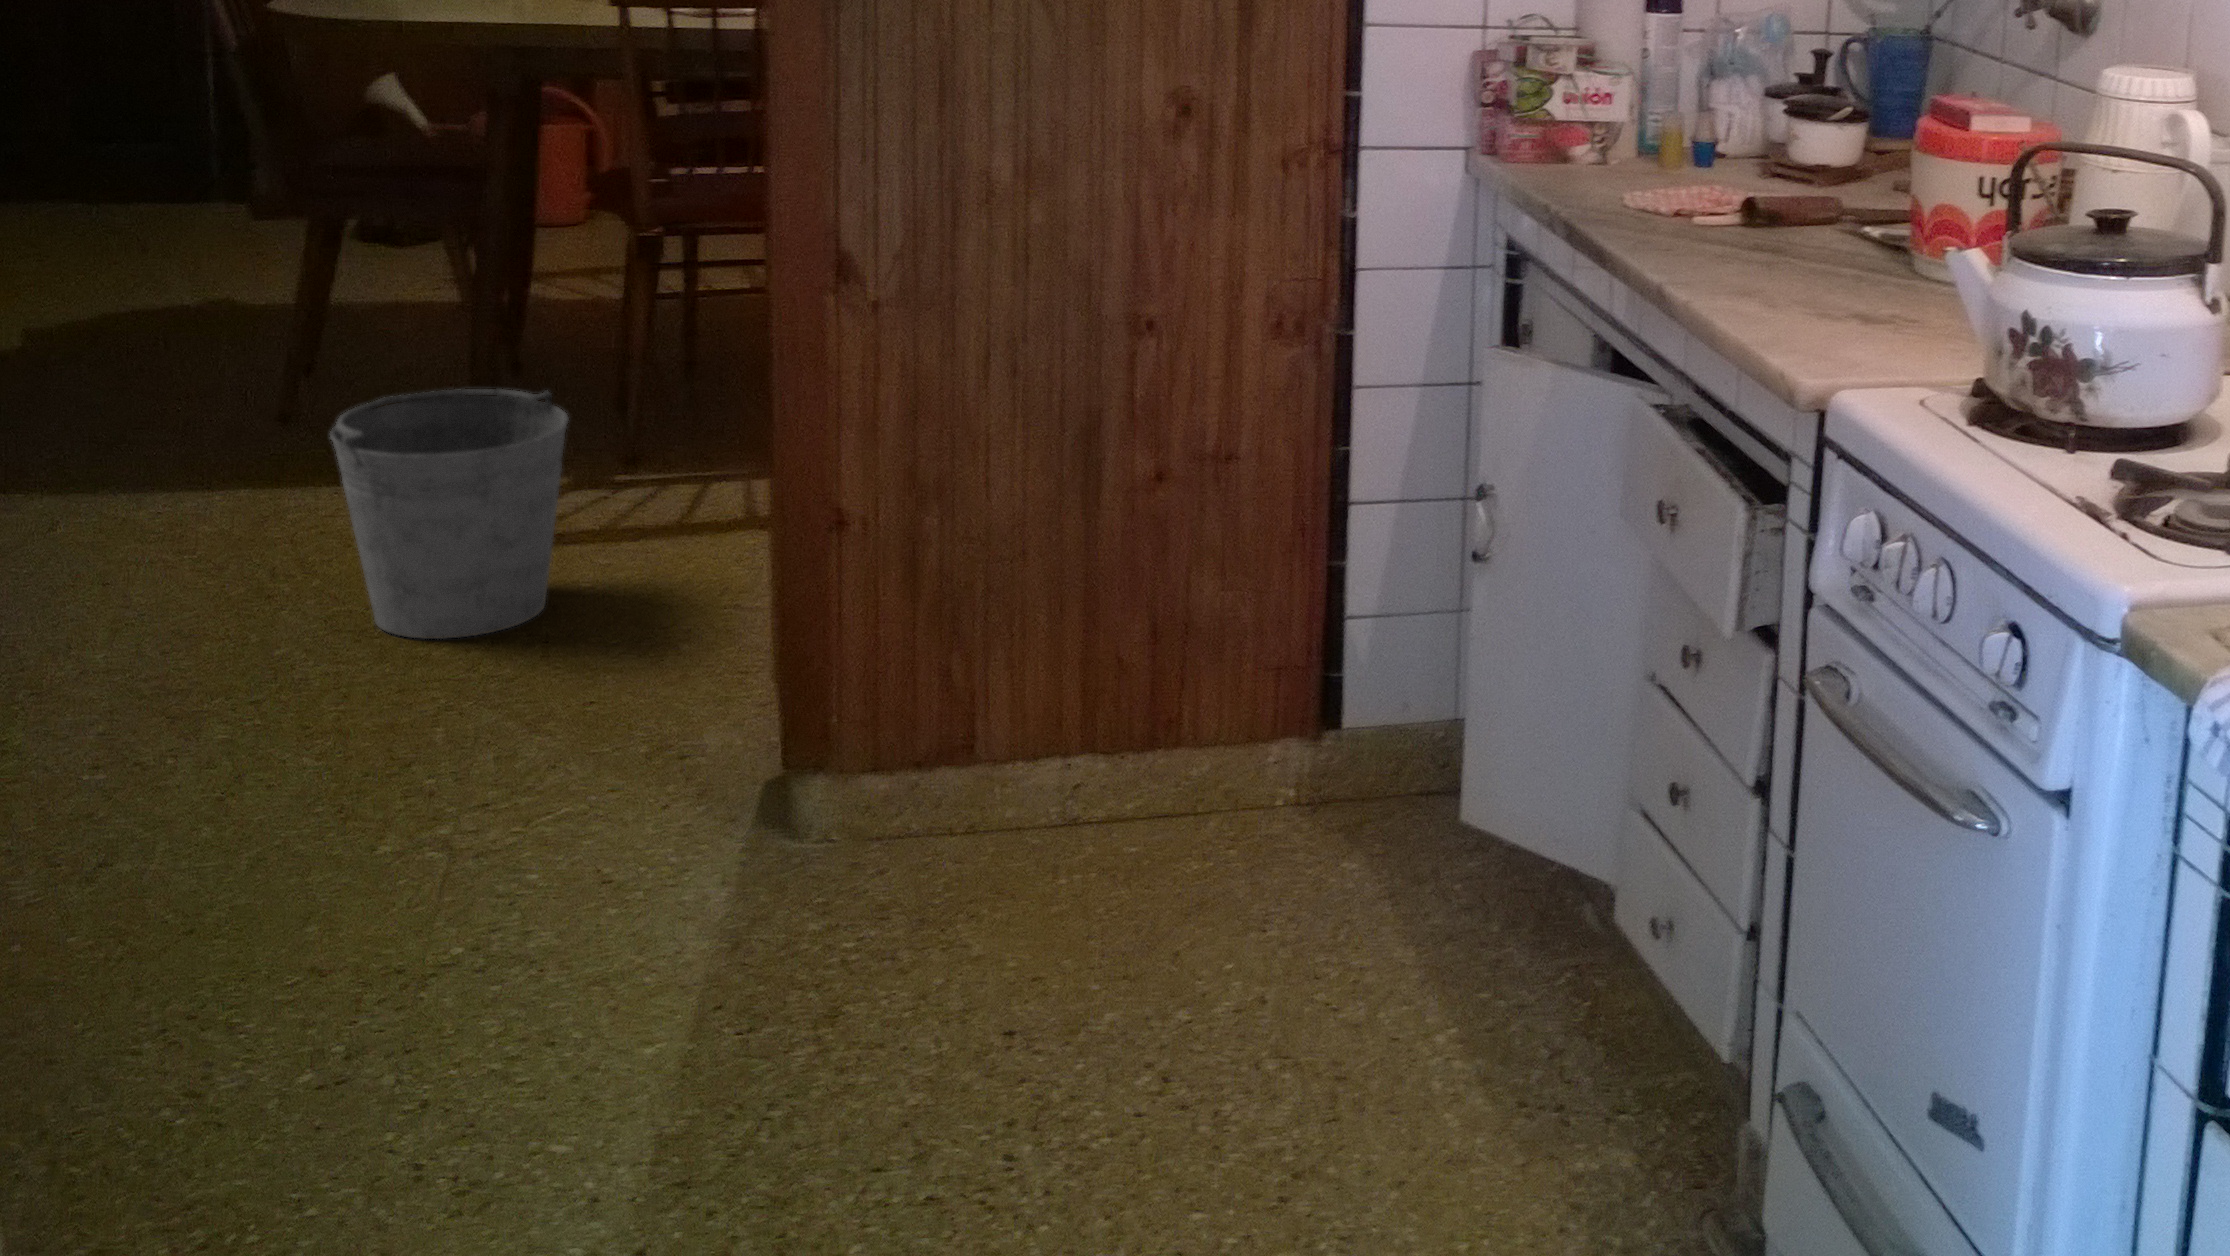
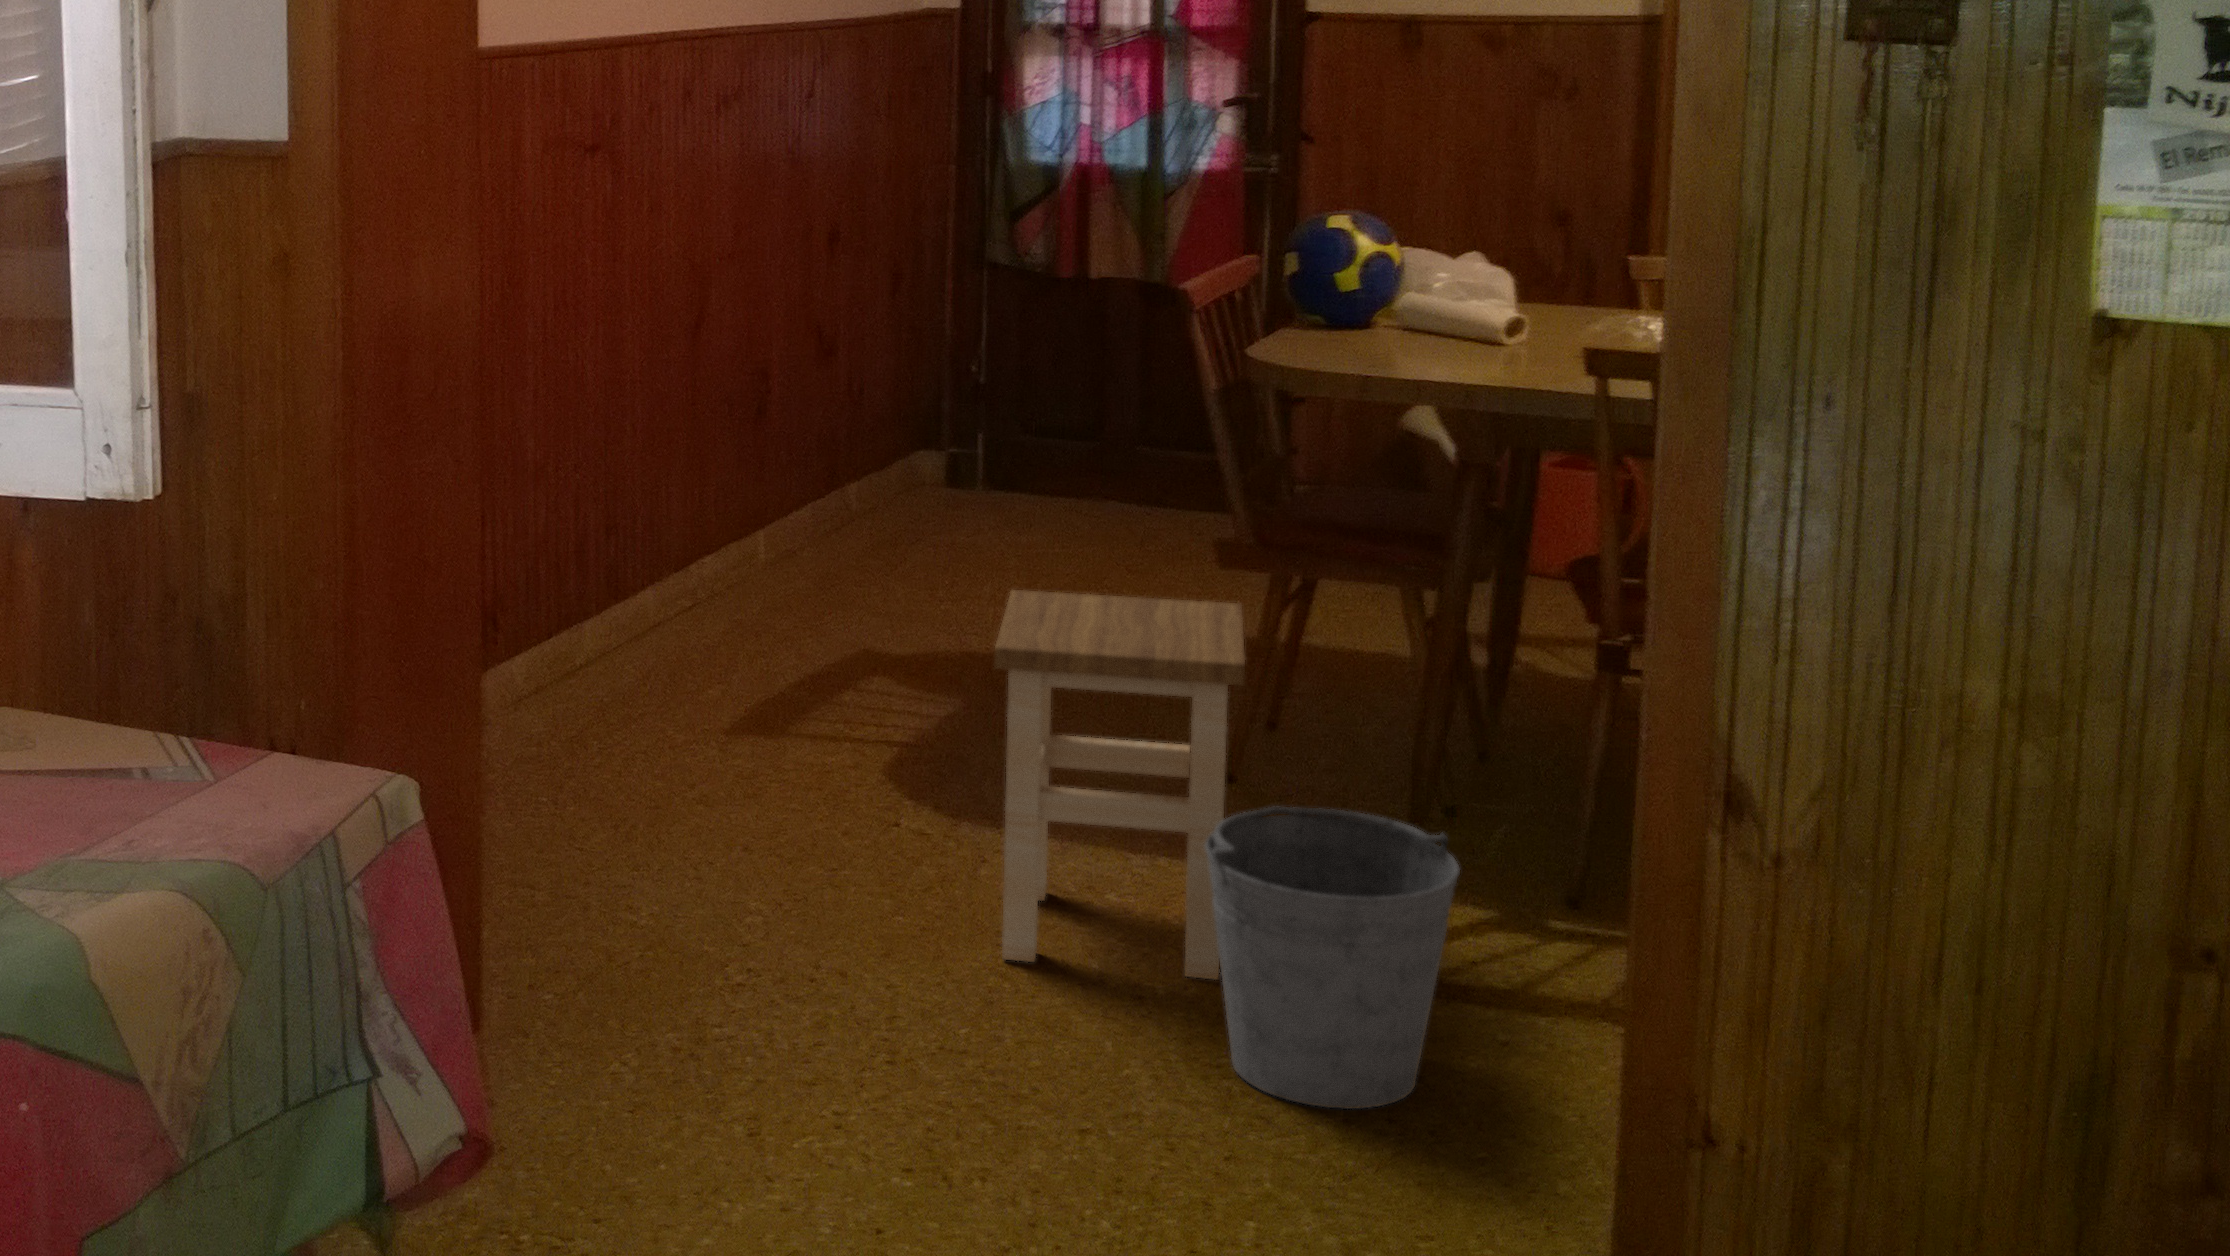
stool: none [56,233,338,597] -> present [995,590,1245,979]

